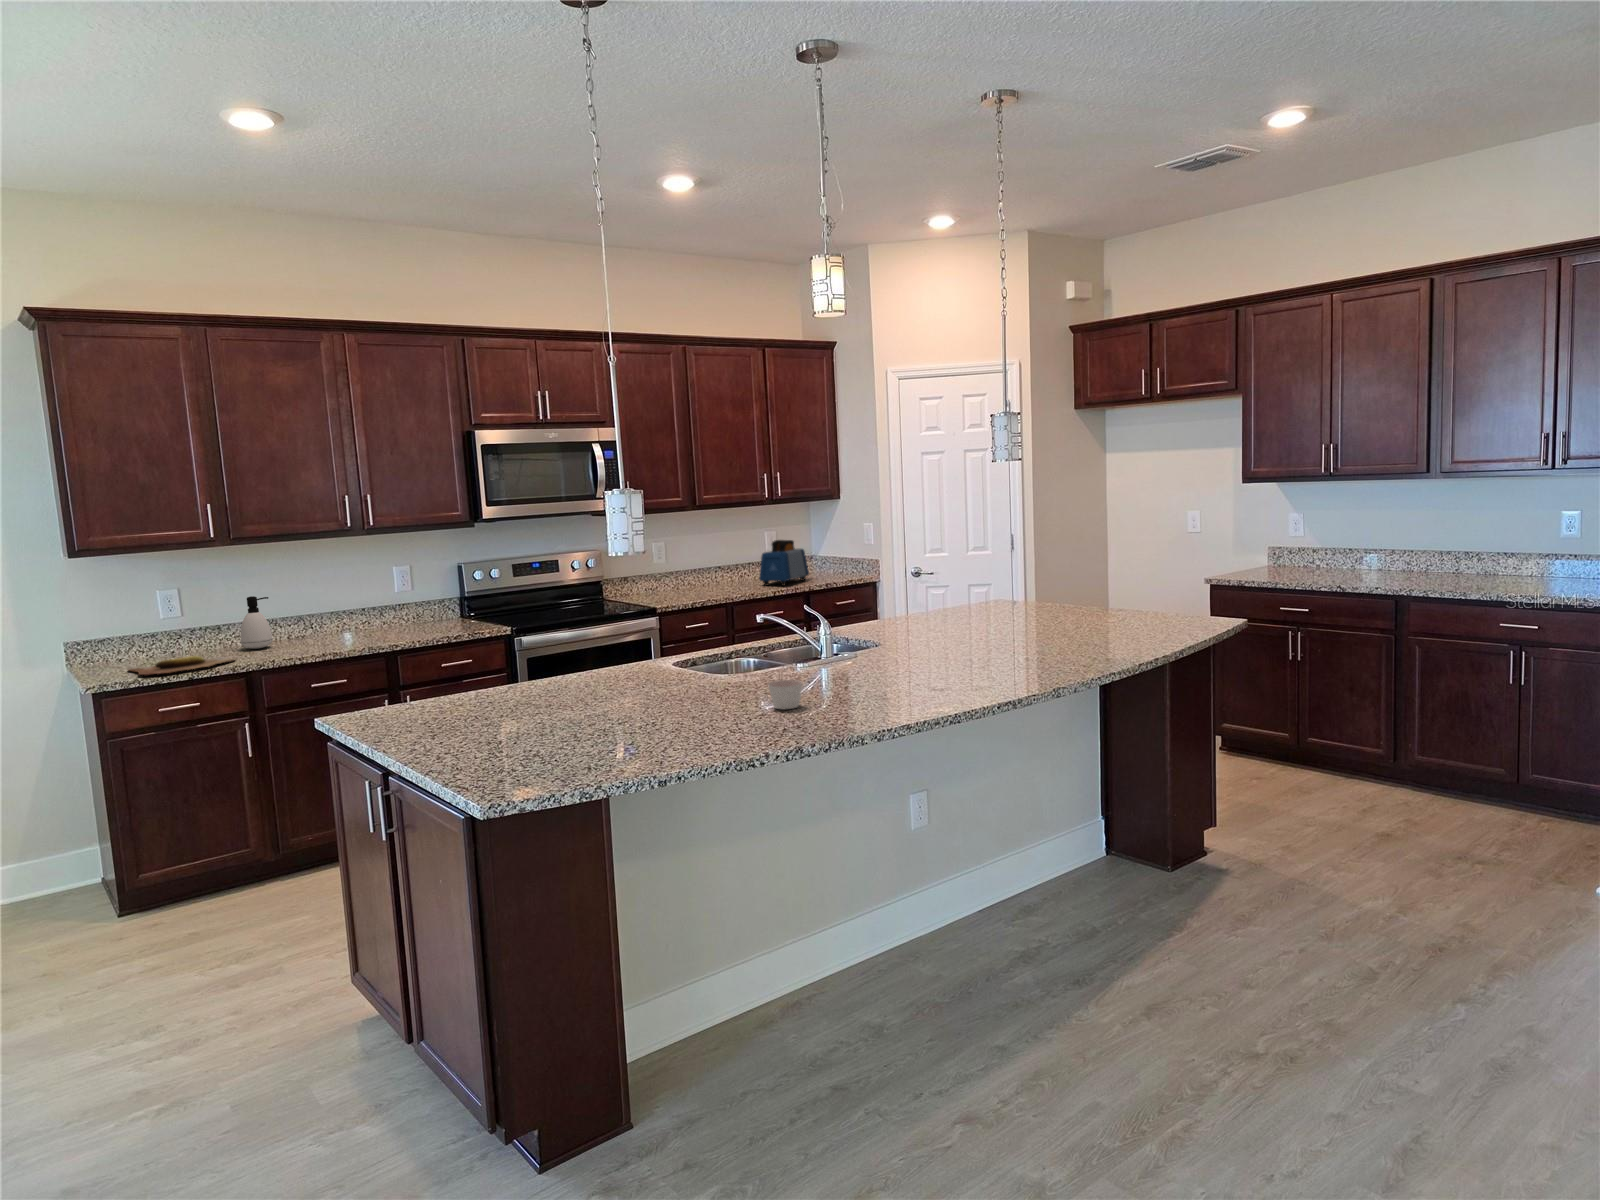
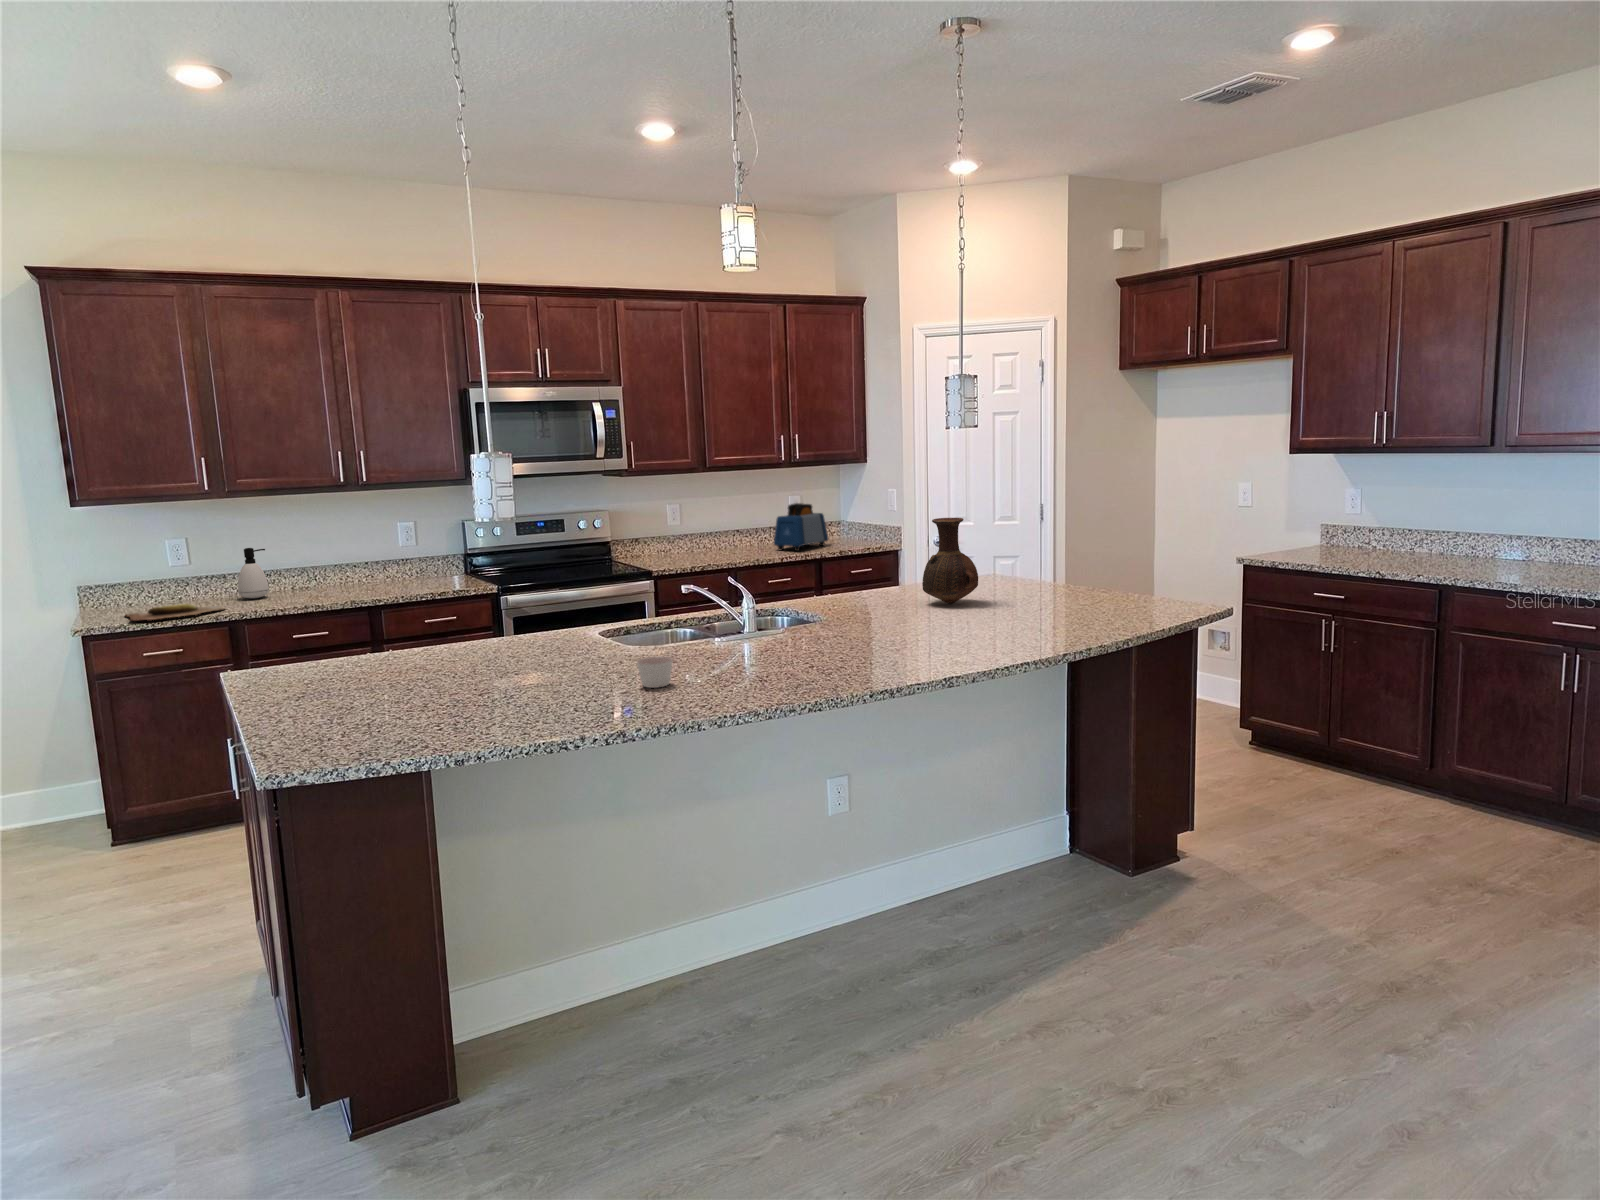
vase: none [960,545,1015,626] -> present [922,518,978,603]

